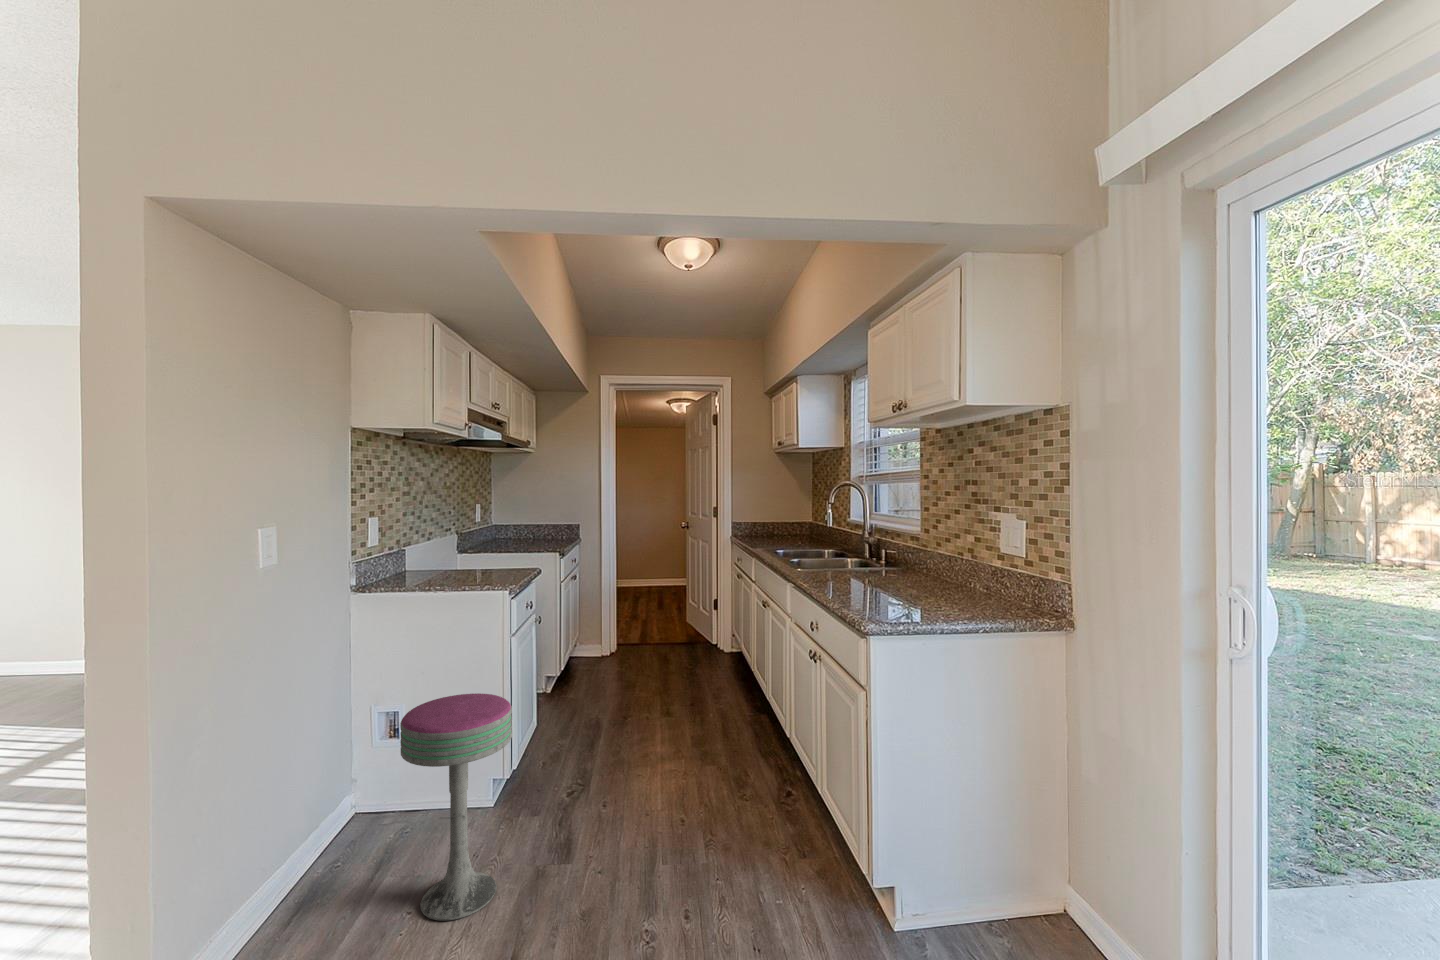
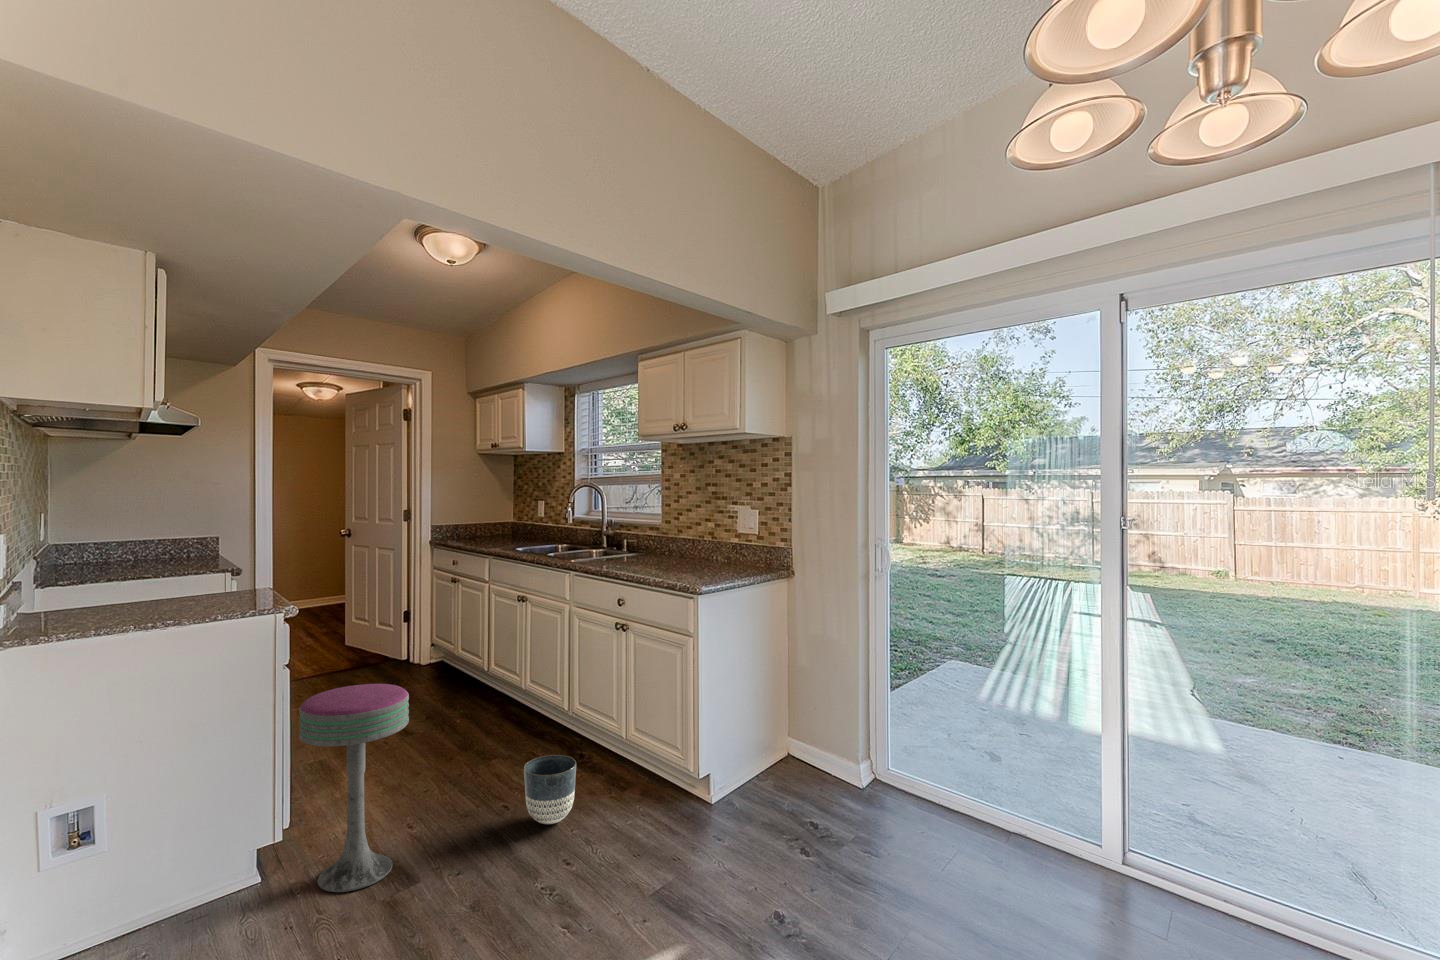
planter: none [638,817,701,911] -> present [524,755,576,824]

